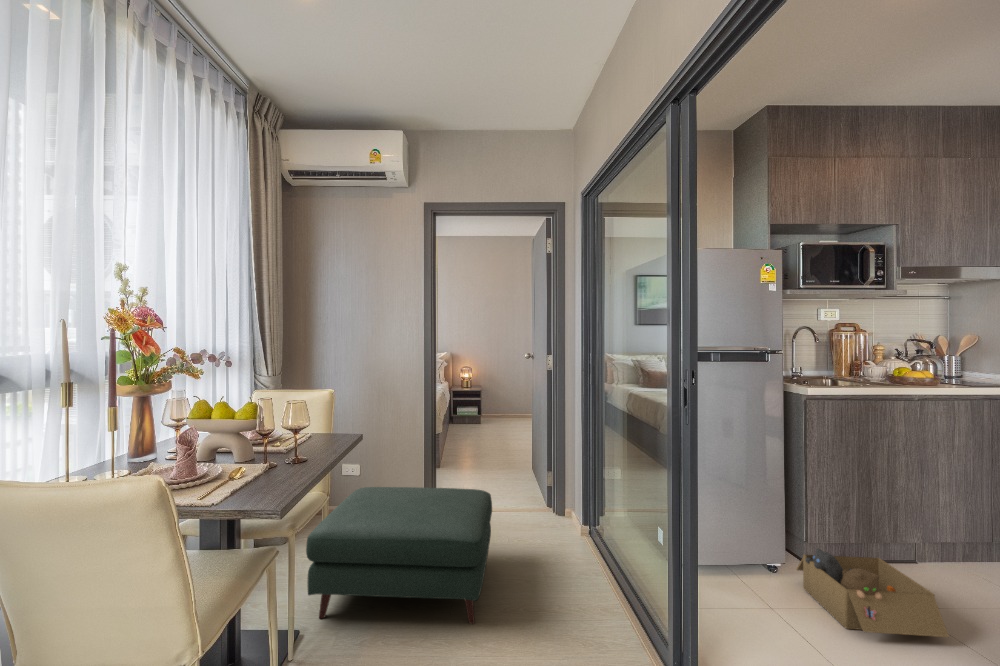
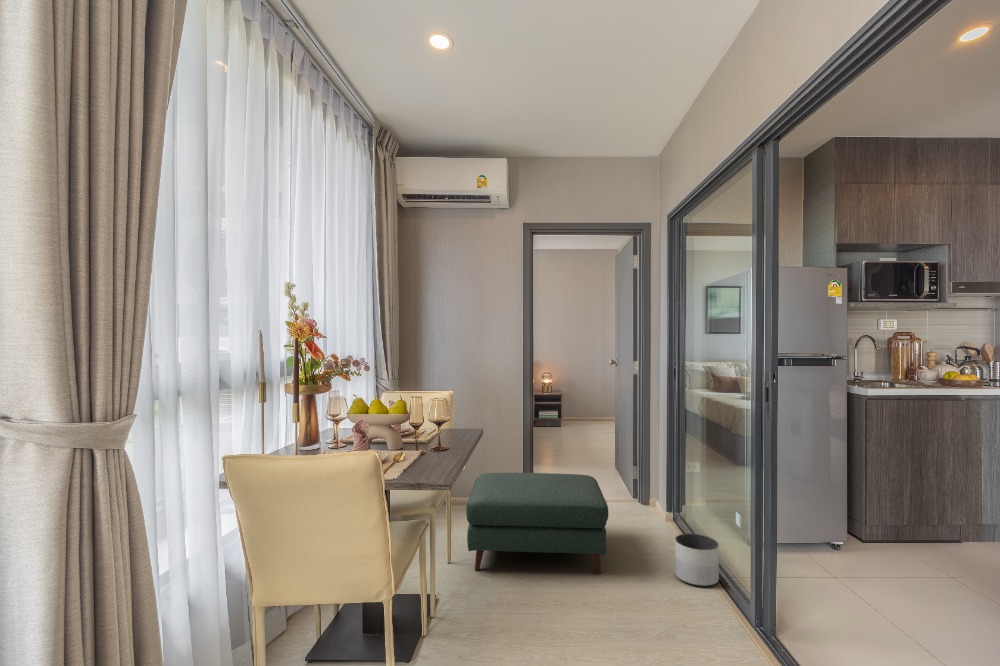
cardboard box: present [797,548,949,637] -> none [858,520,976,580]
planter: none [566,570,619,647] -> present [675,534,719,587]

